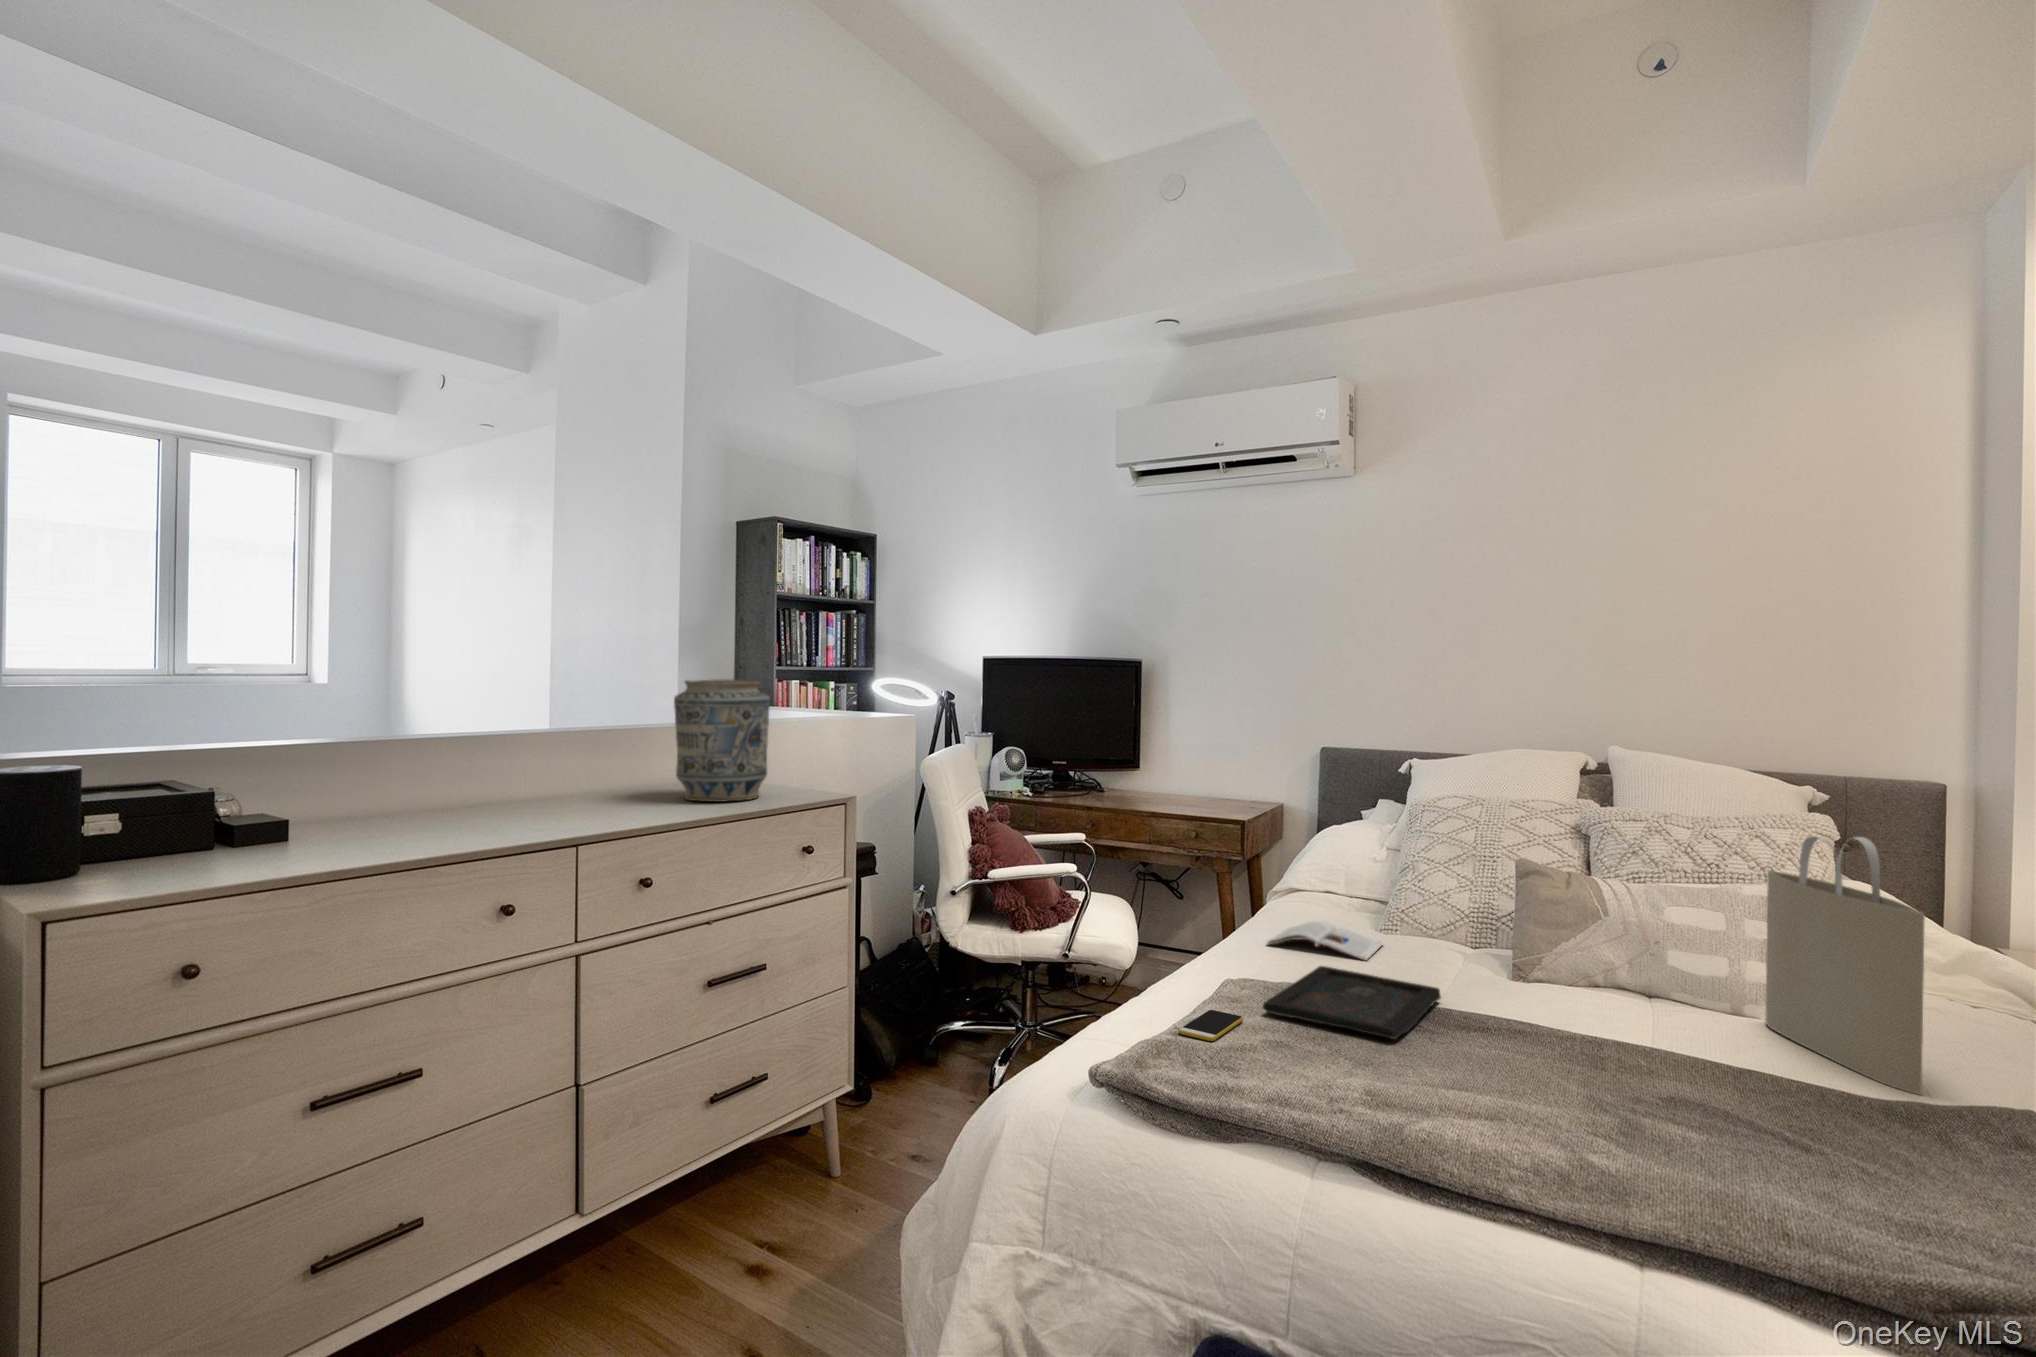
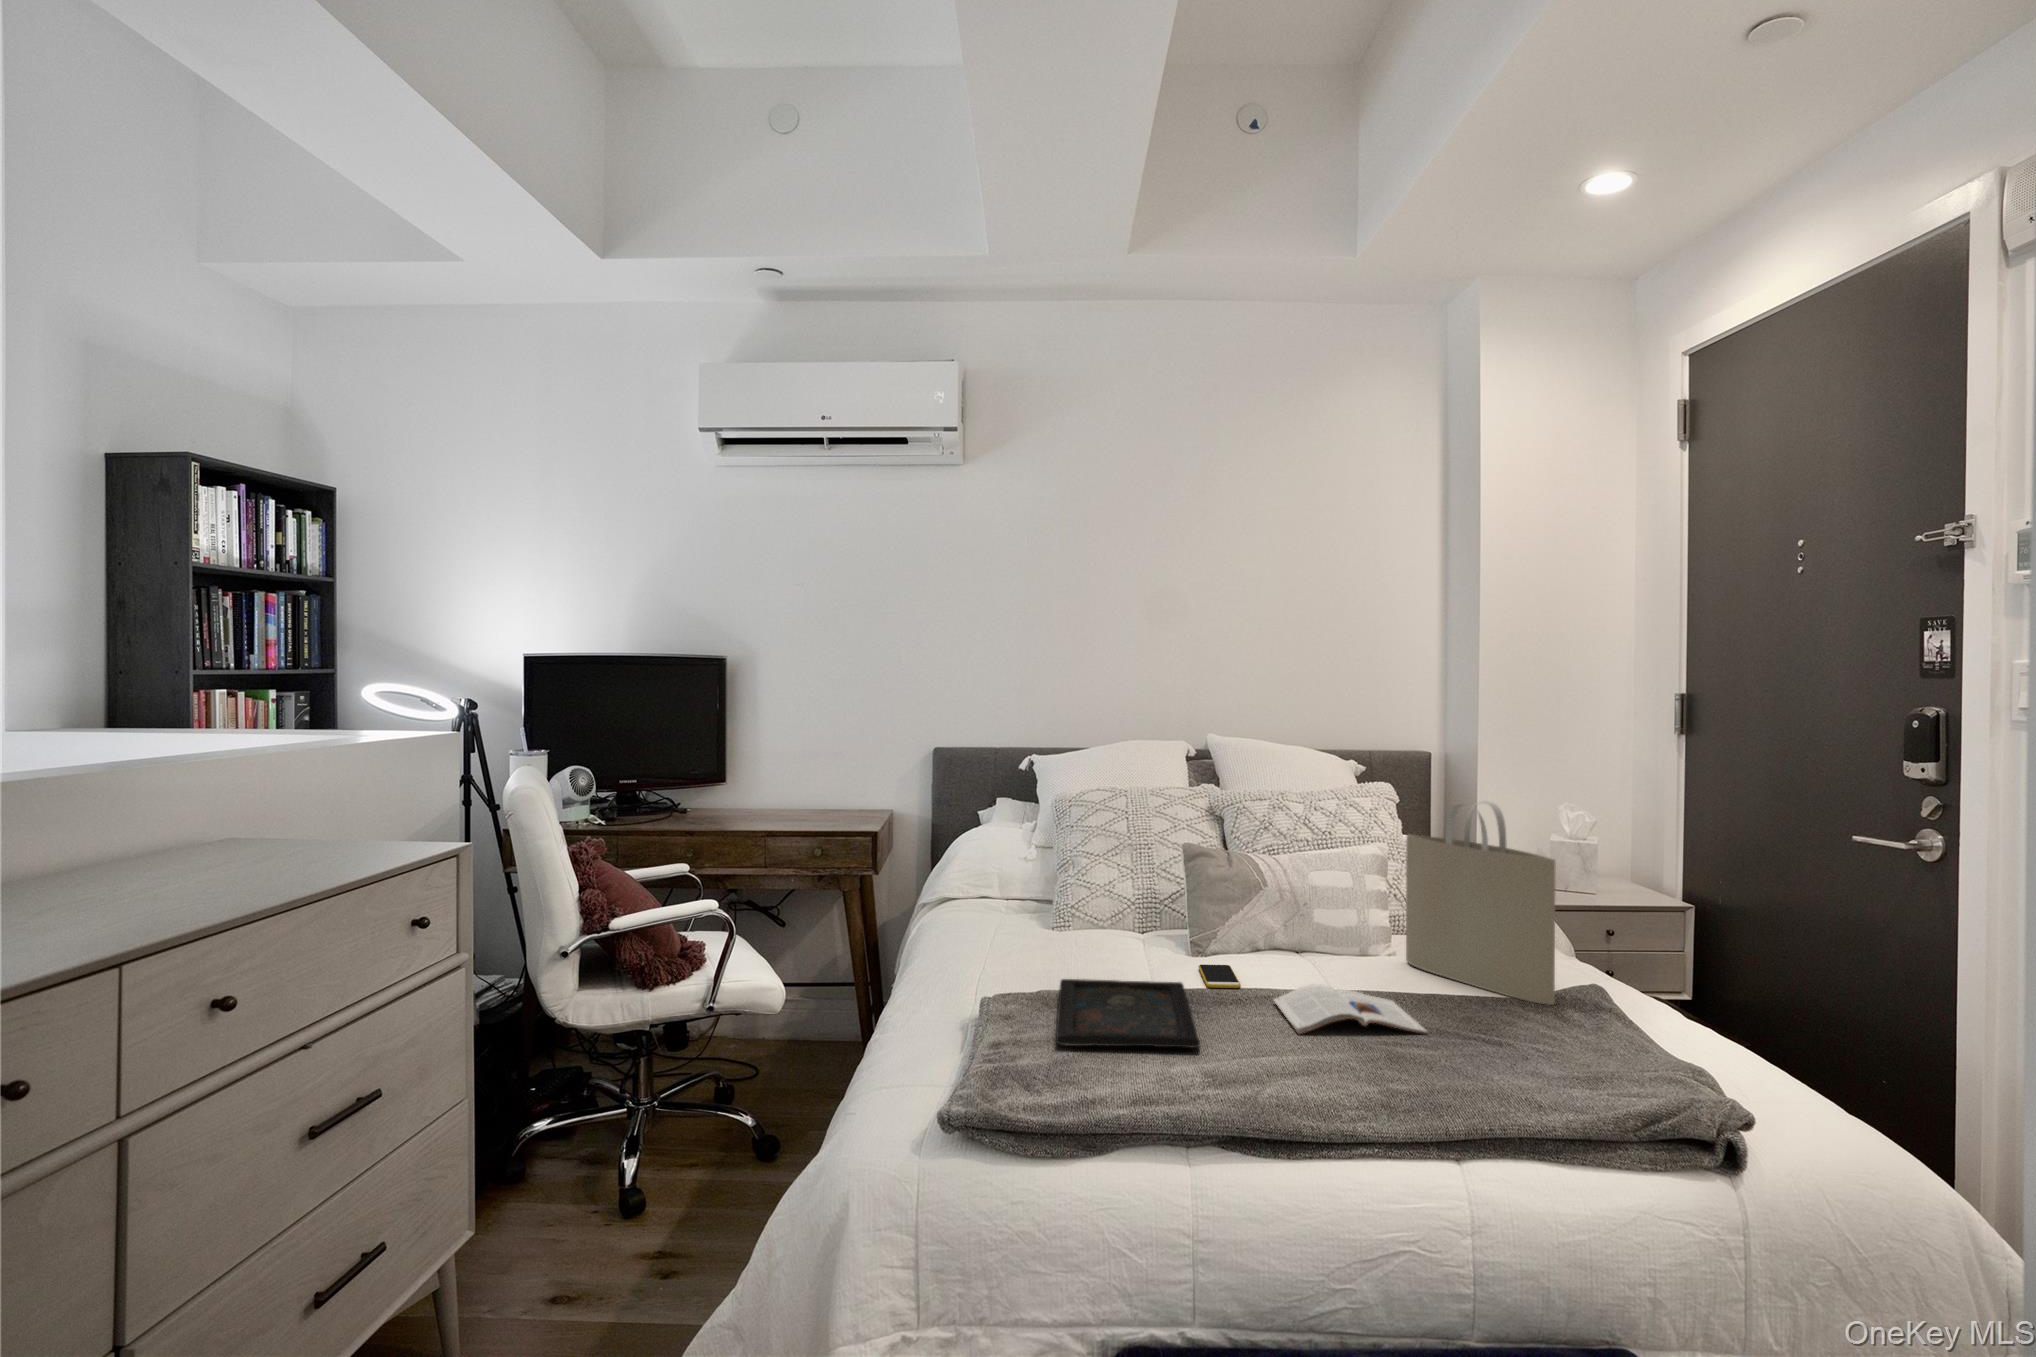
vase: present [674,679,770,802] -> none [125,692,314,891]
magazine: present [1267,921,1383,961] -> present [1274,984,1427,1034]
smartphone: present [1178,1010,1243,1041] -> present [1199,965,1241,988]

